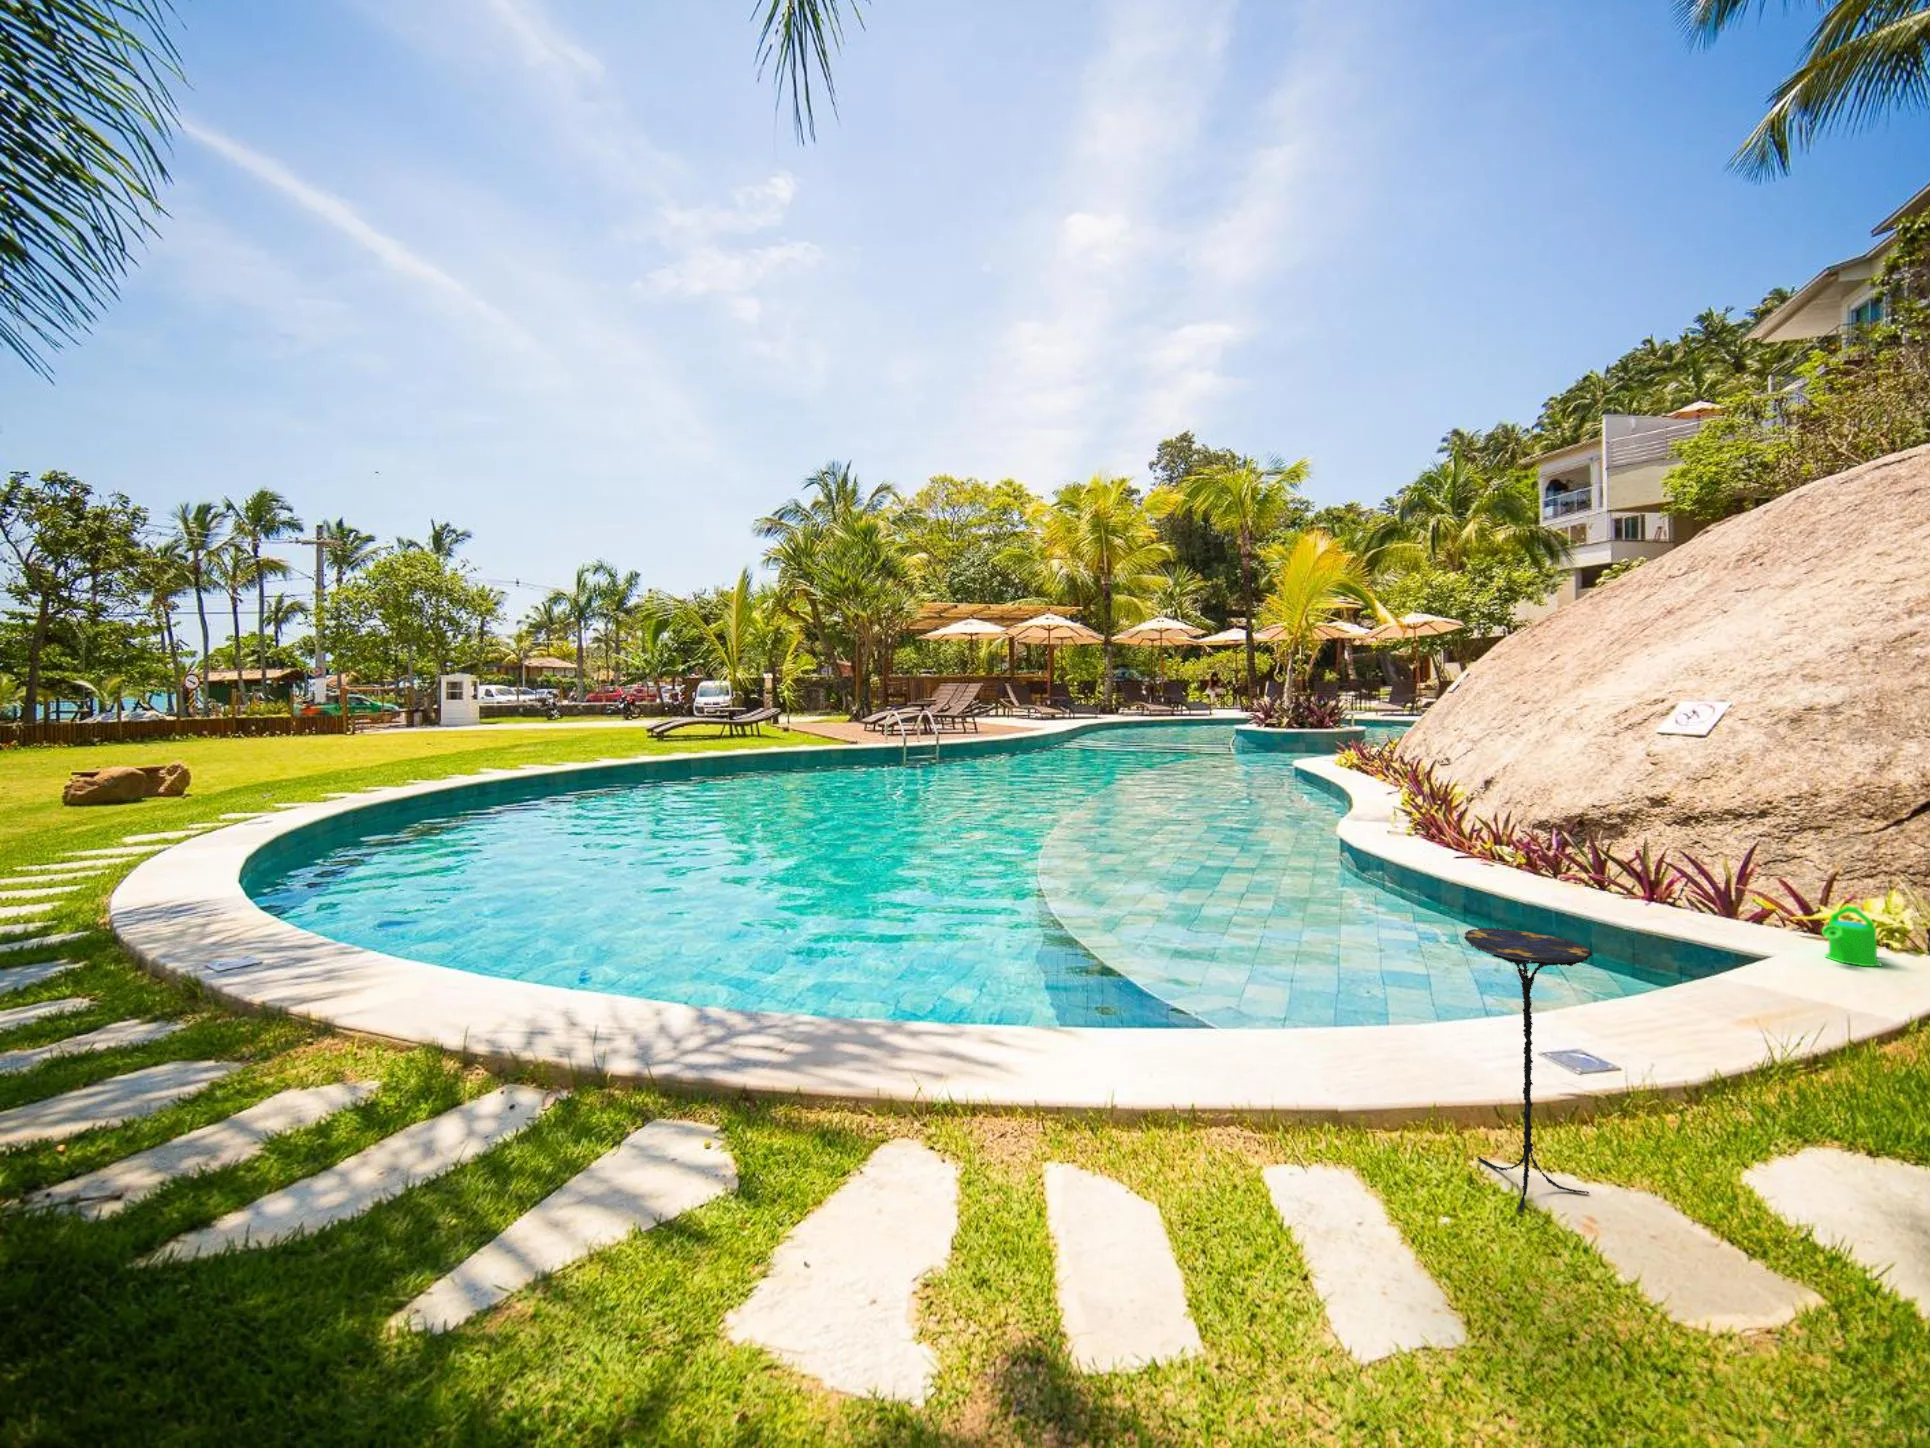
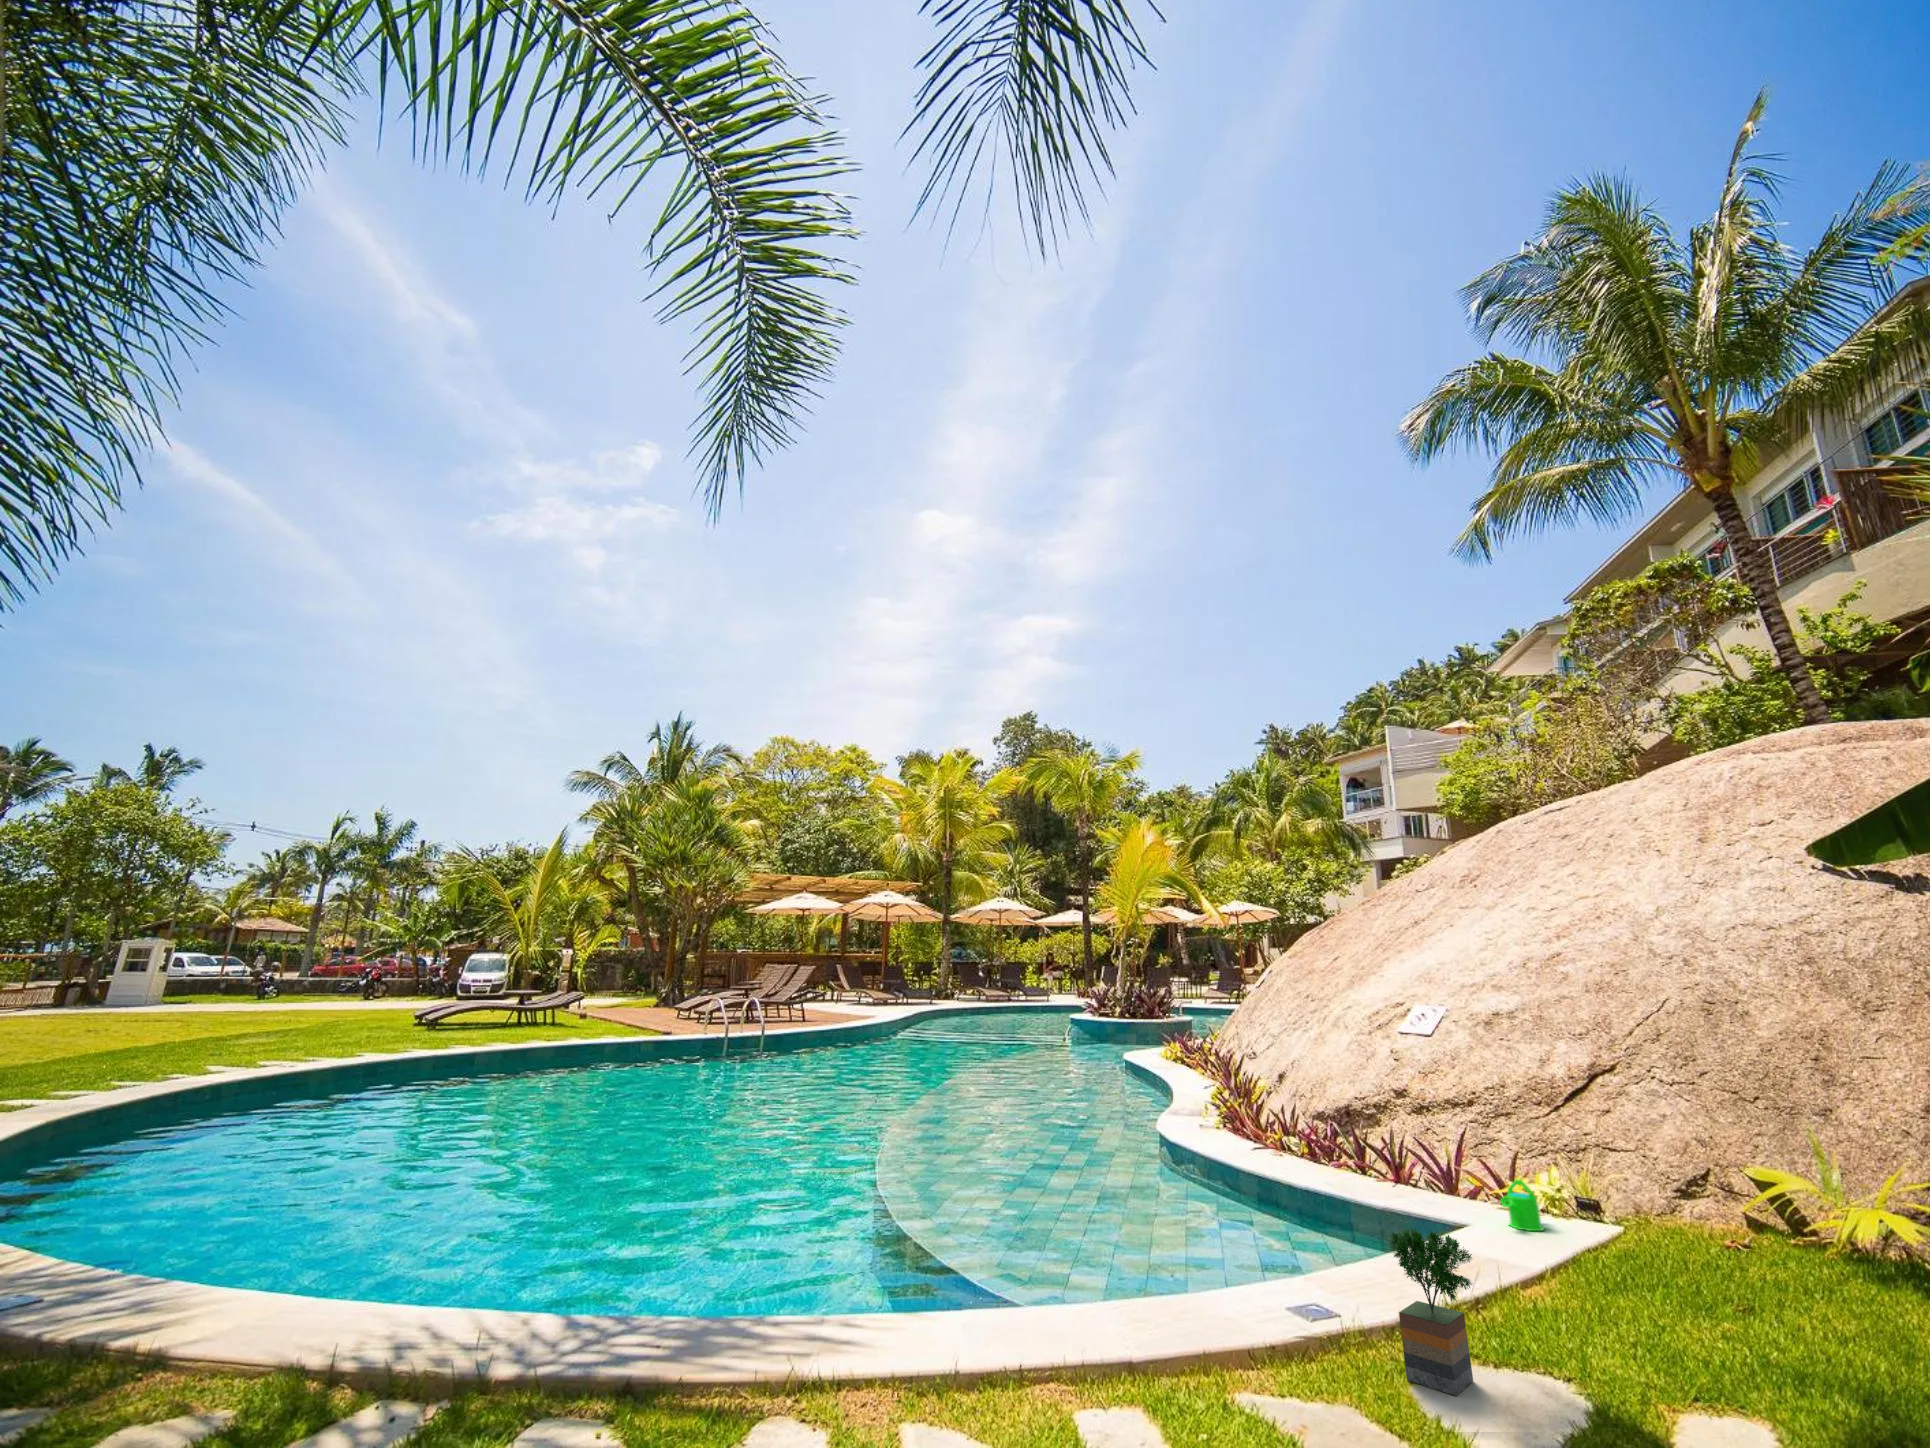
side table: present [1464,928,1592,1210] -> none [1206,1191,1298,1419]
potted tree: none [1726,981,1896,1201] -> present [1387,1228,1473,1396]

